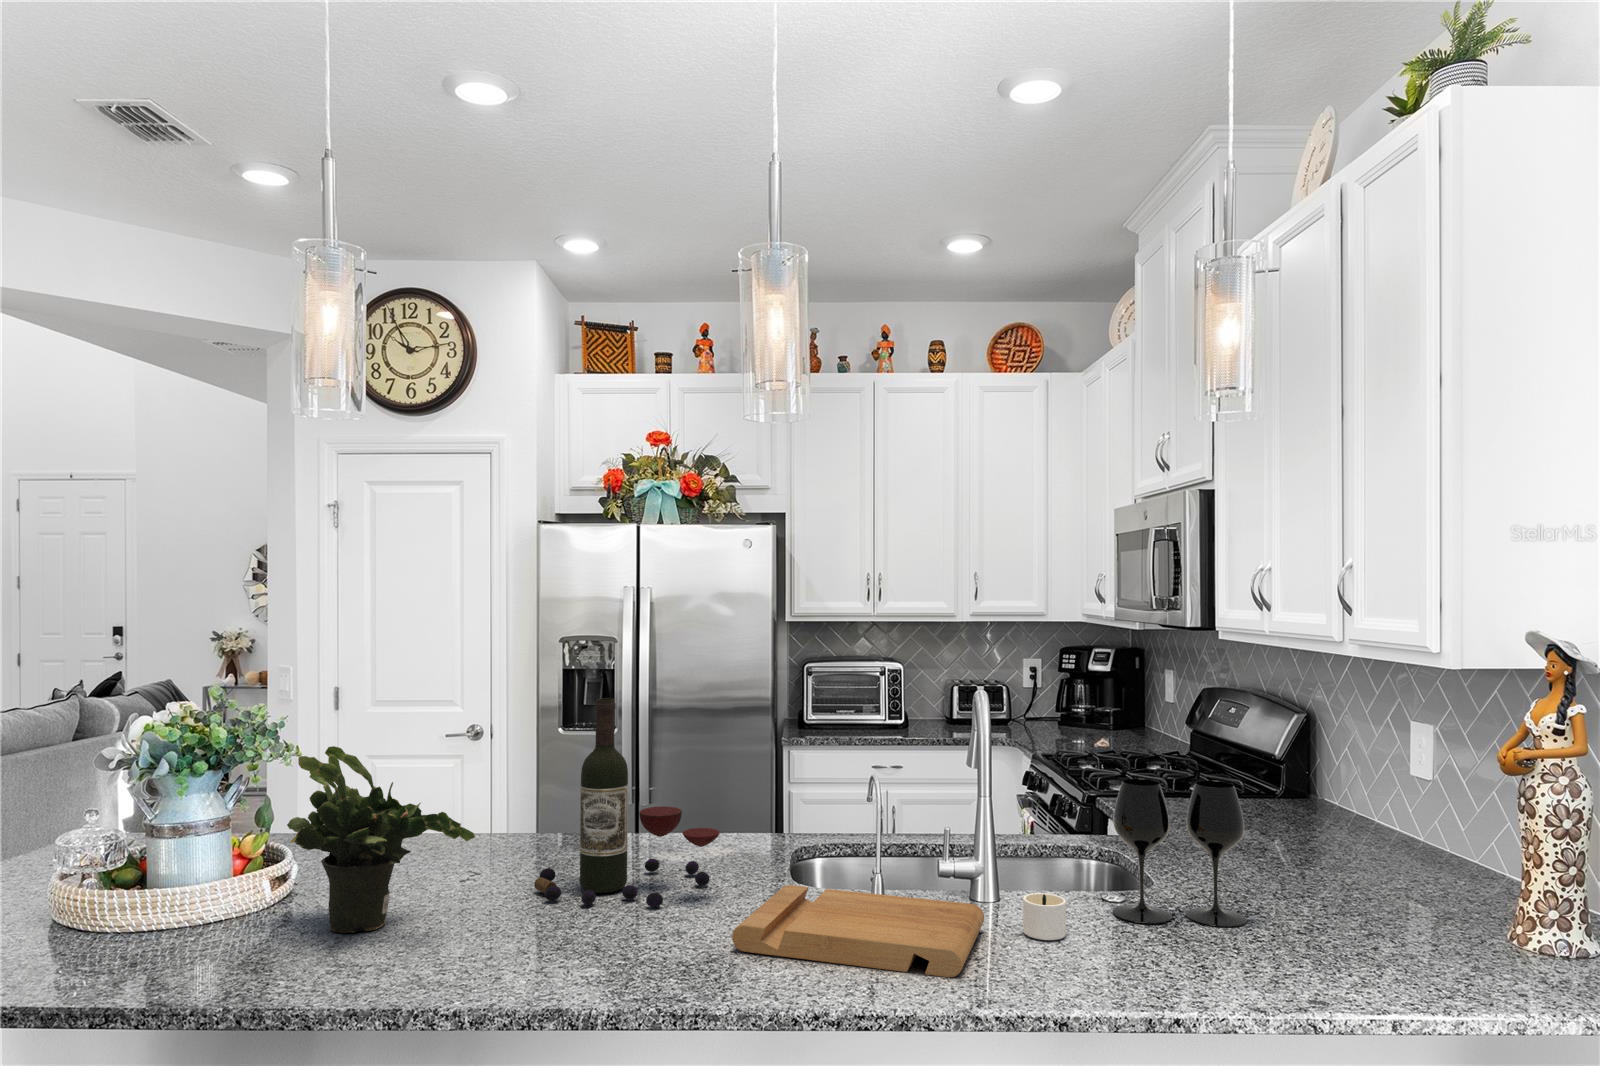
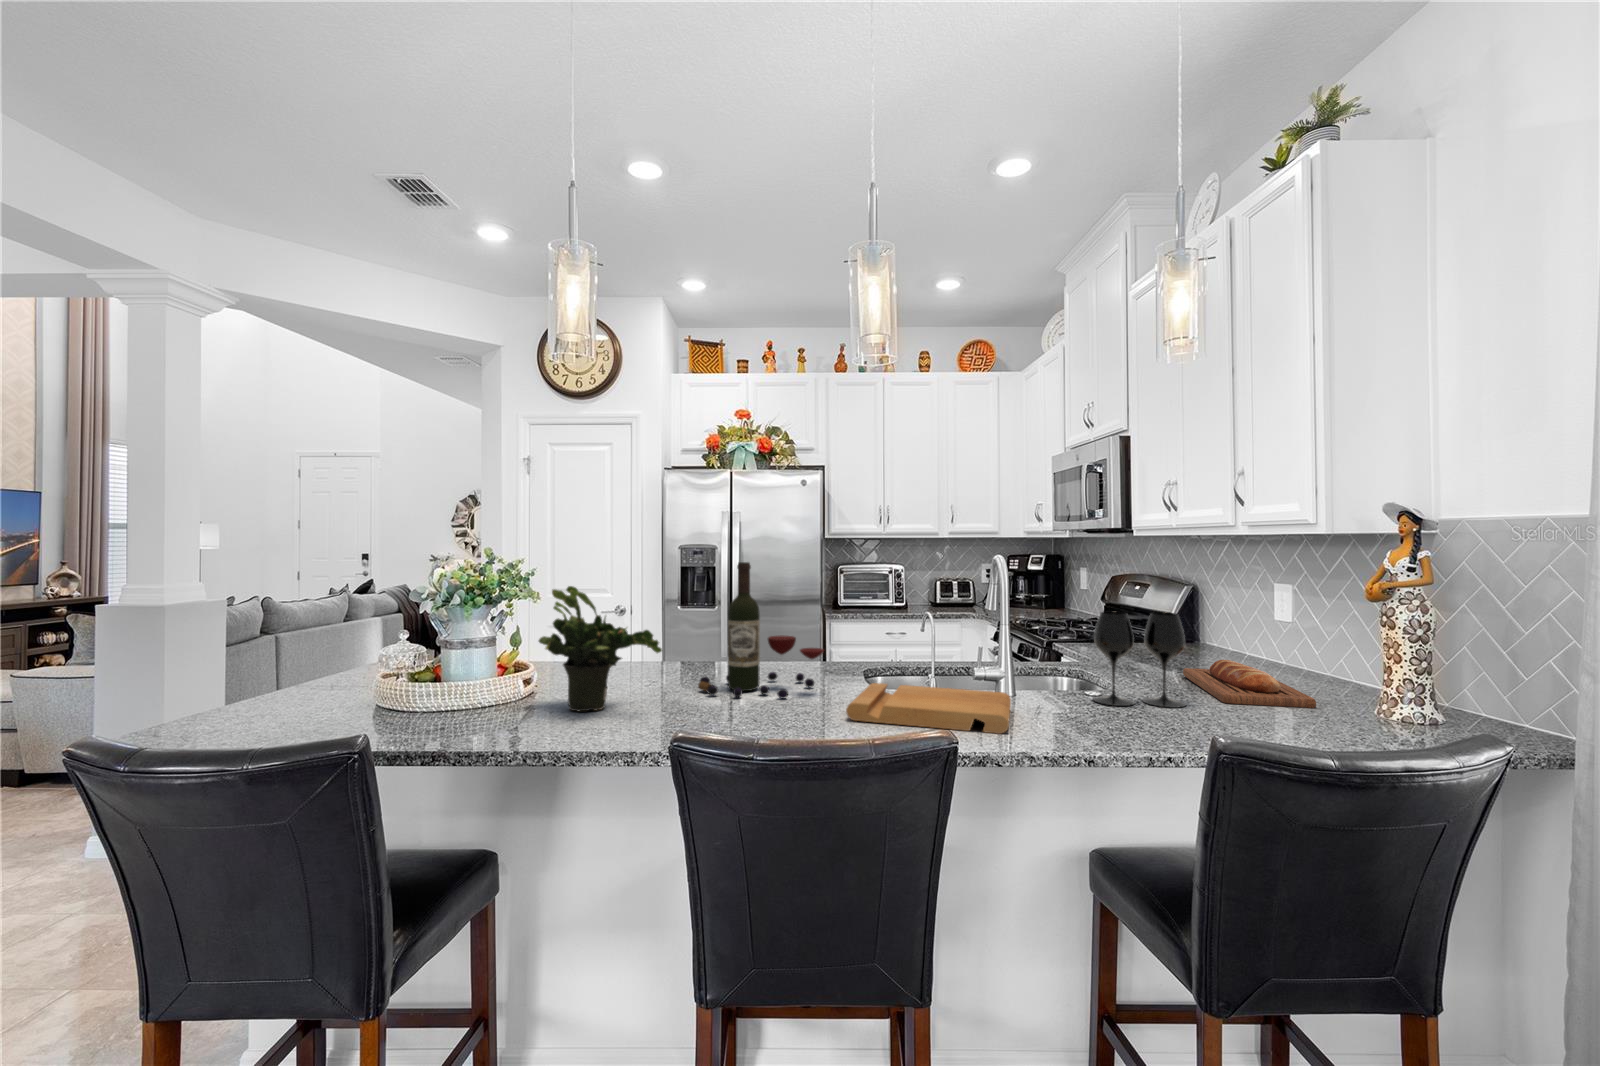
bread loaf: none [1265,842,1437,928] -> present [1183,660,1316,708]
candle: present [1023,893,1066,940] -> none [1038,685,1084,714]

